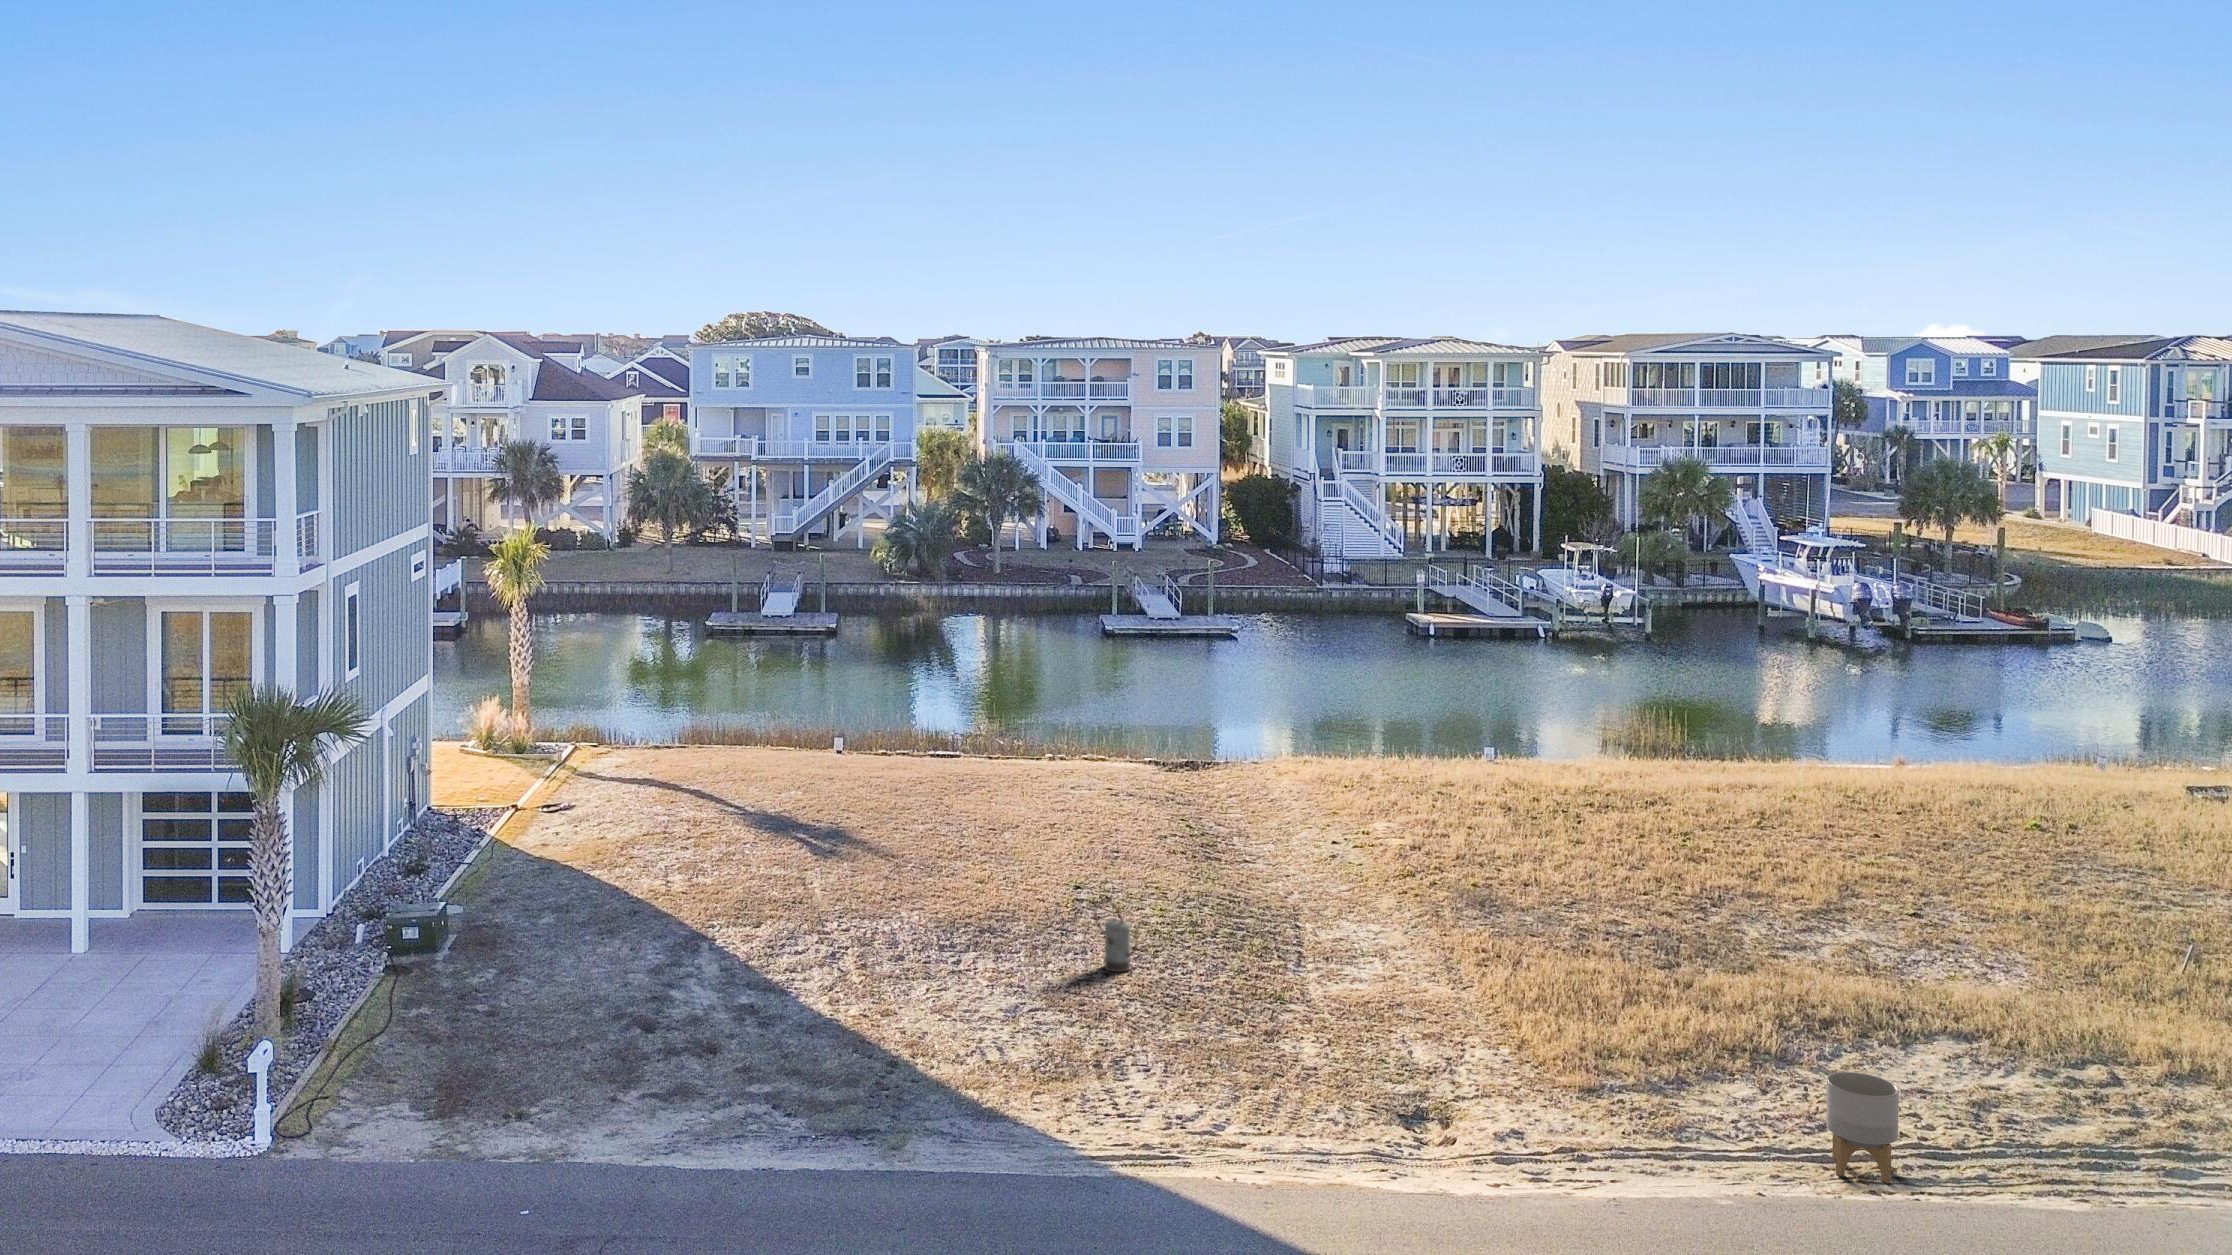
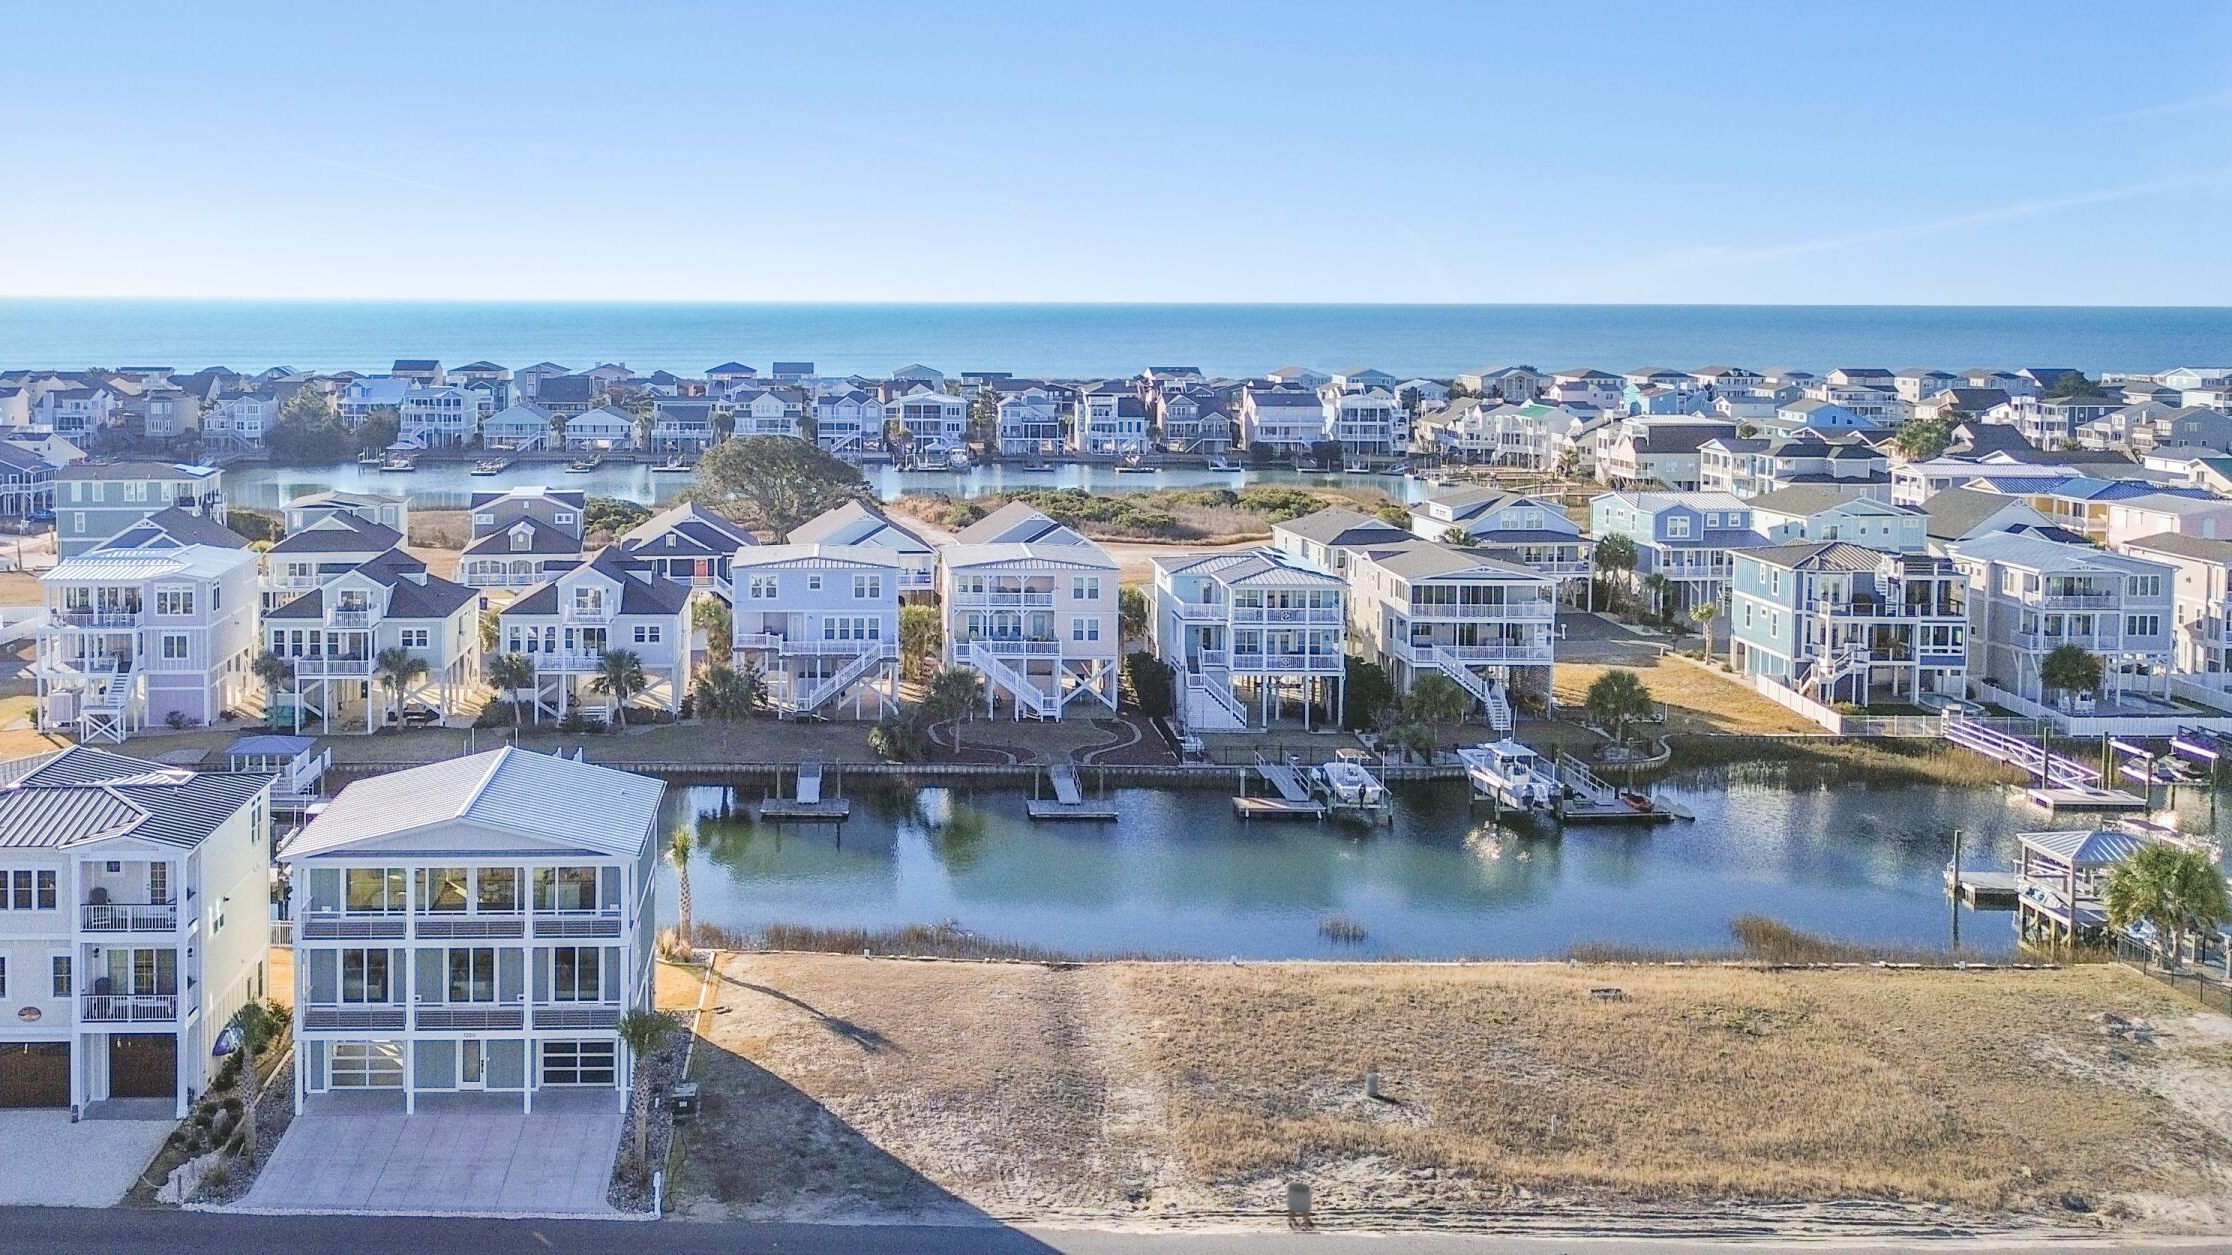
watering can: present [1094,900,1141,972] -> present [1366,1072,1379,1097]

